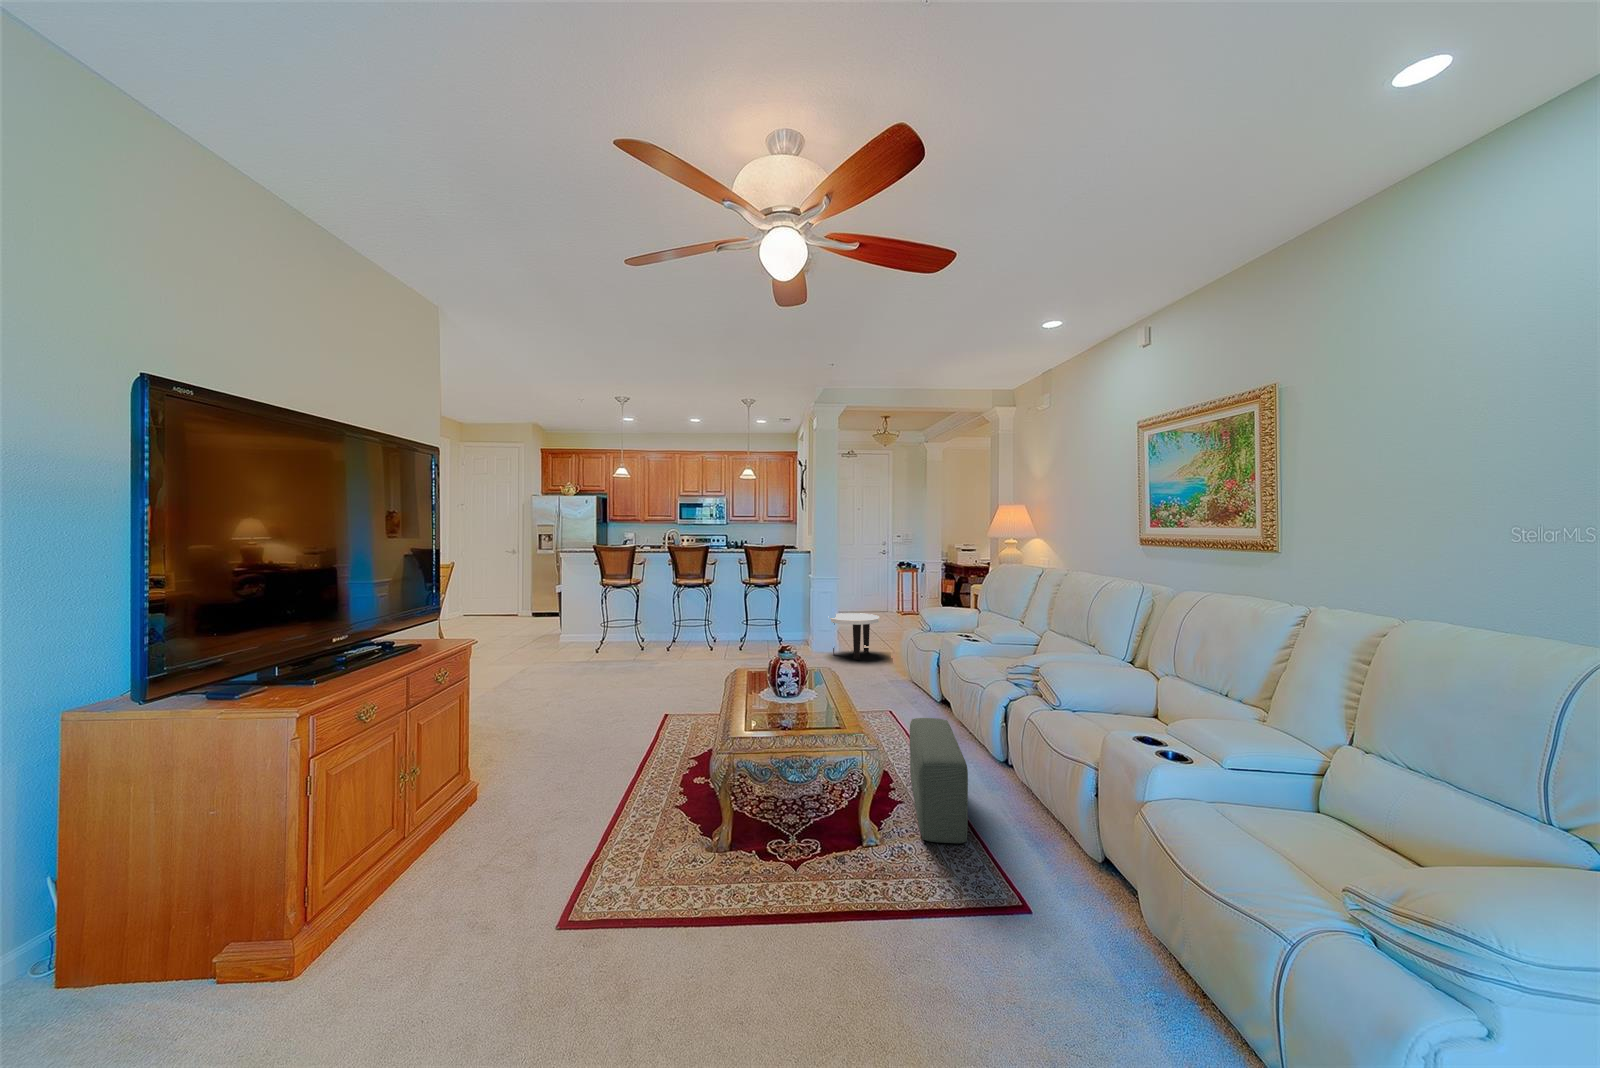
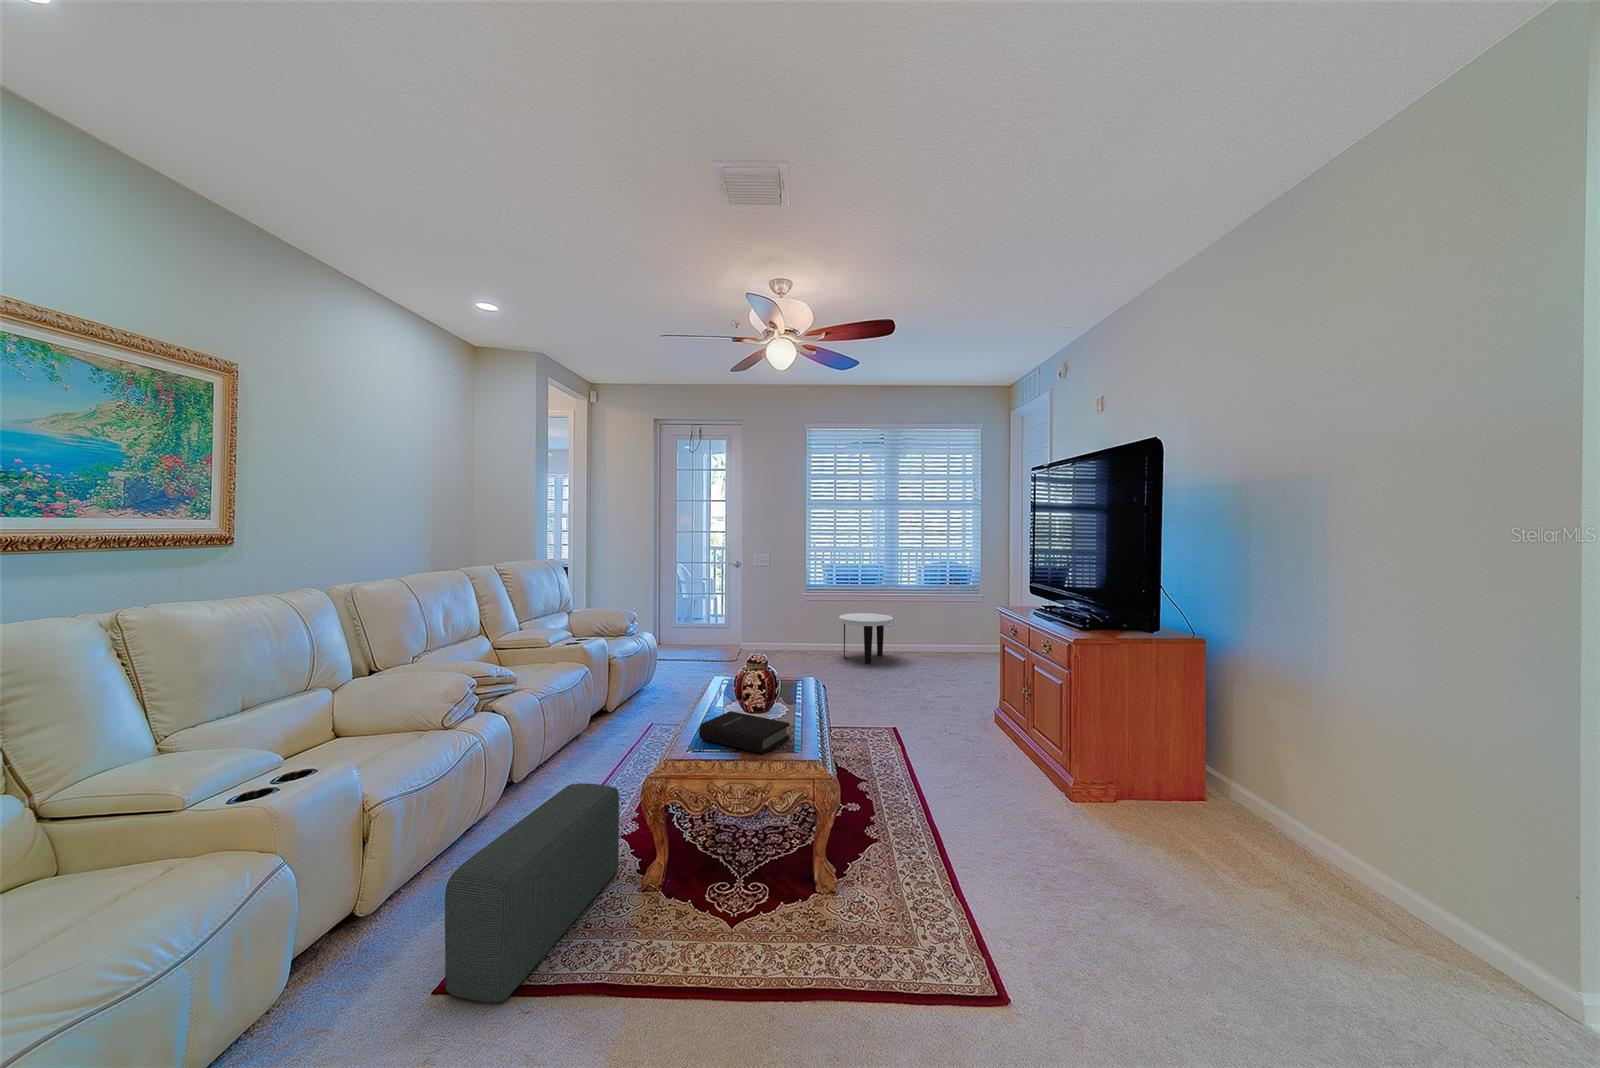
book: none [751,693,829,725] -> present [699,711,790,753]
pouf: present [910,718,968,843] -> present [445,783,619,1003]

